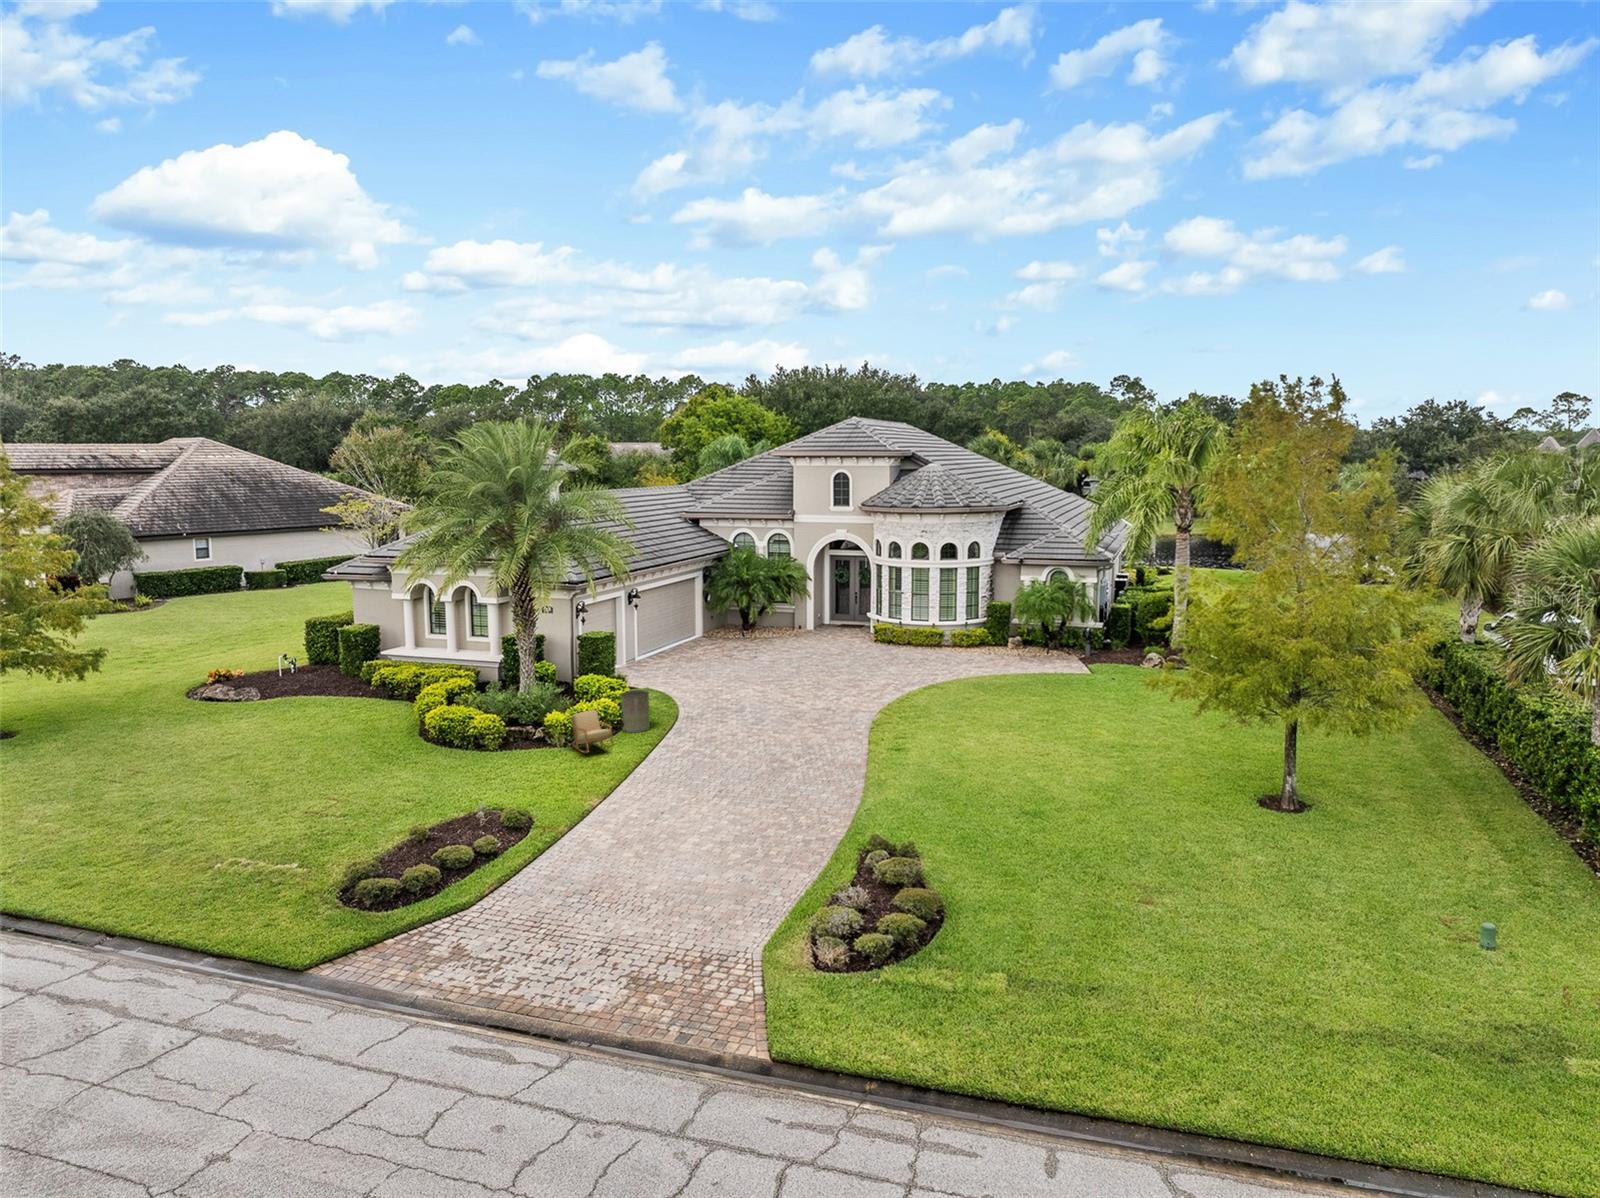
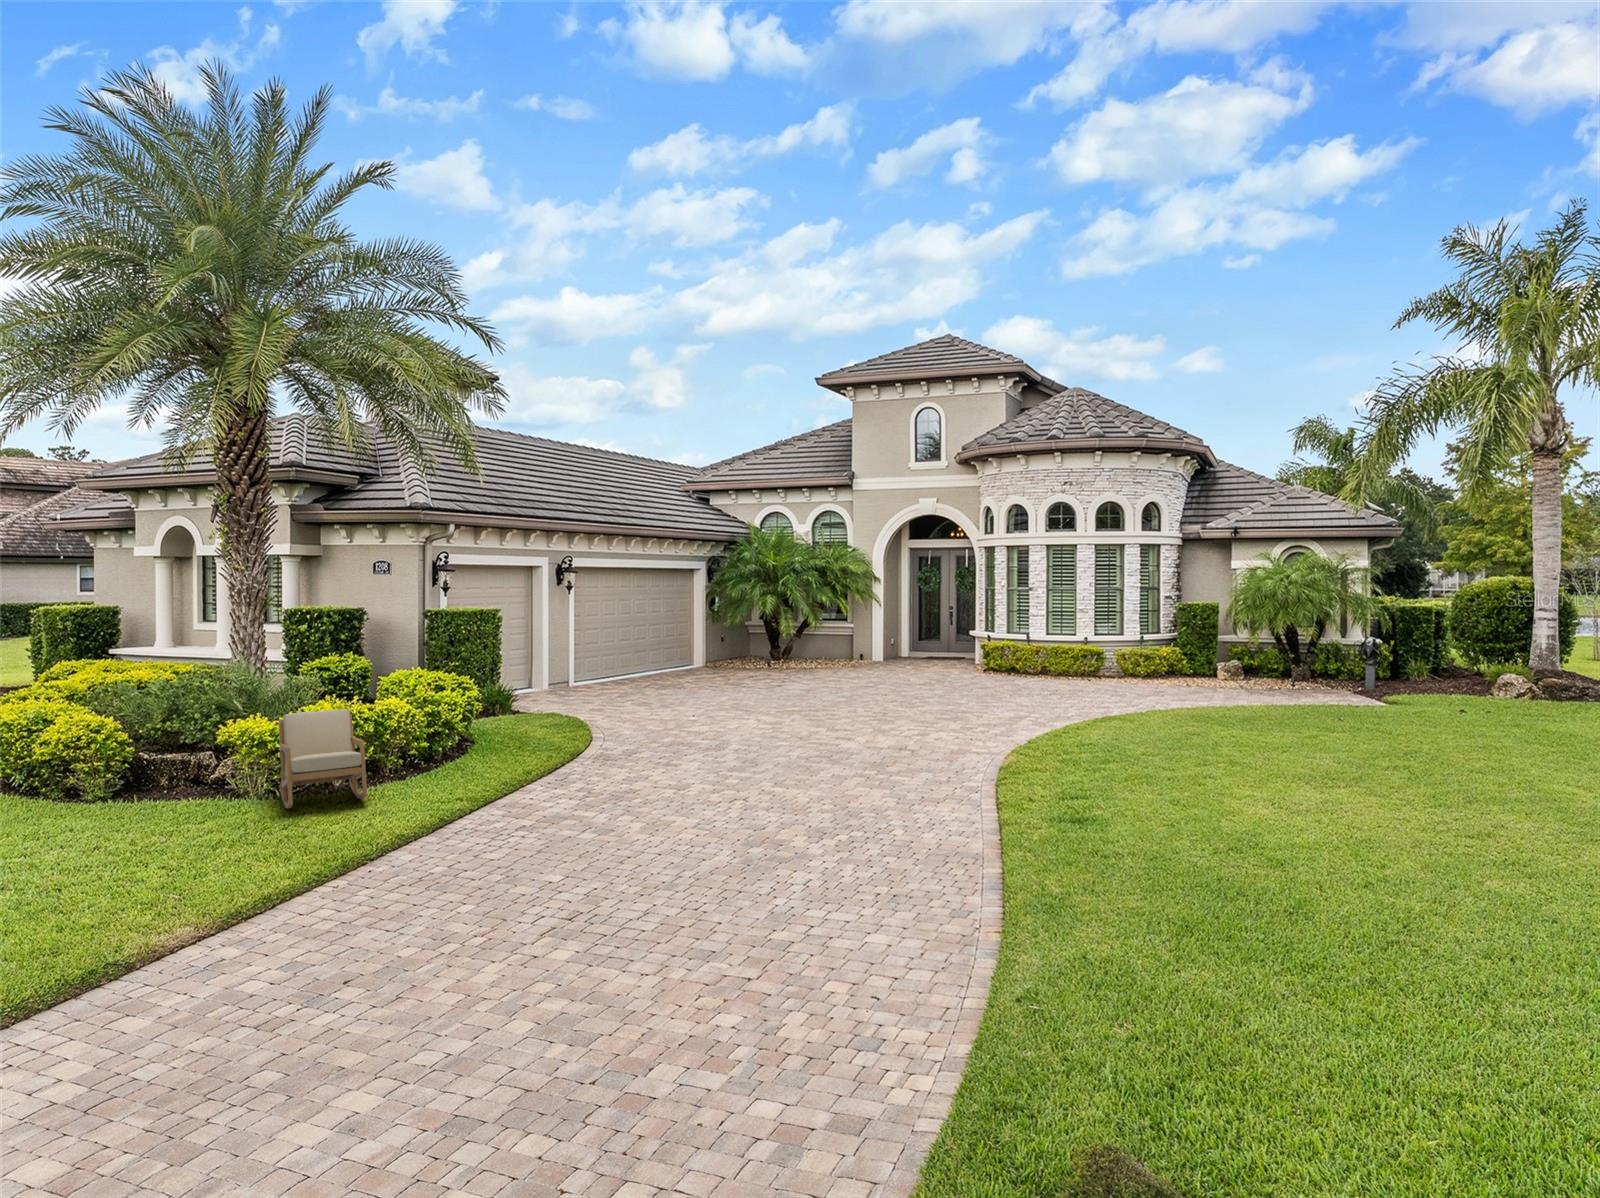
trash can: present [621,690,650,733] -> none [445,688,510,778]

